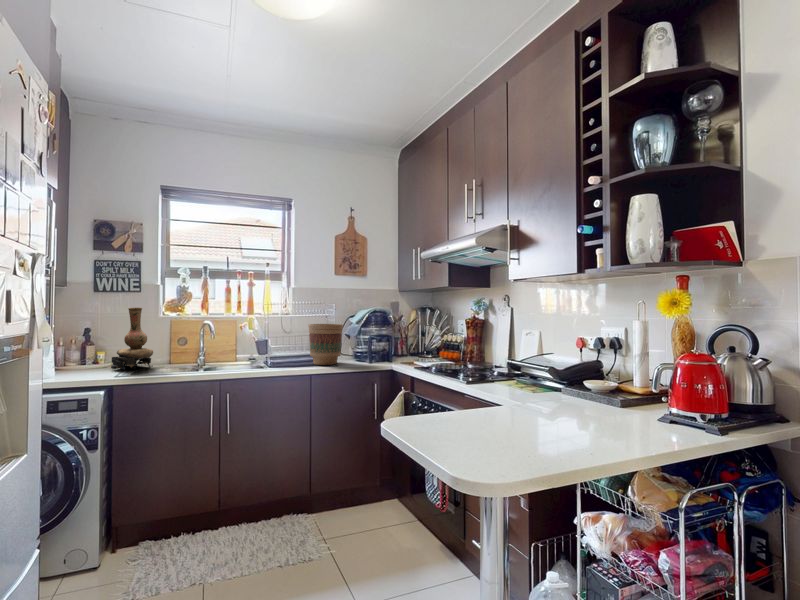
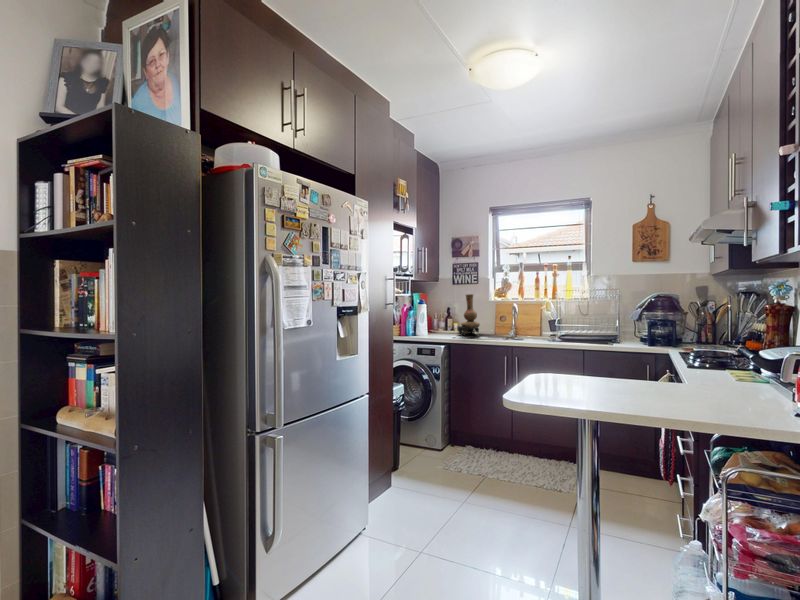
flower pot: present [308,324,343,365] -> none [589,308,623,344]

